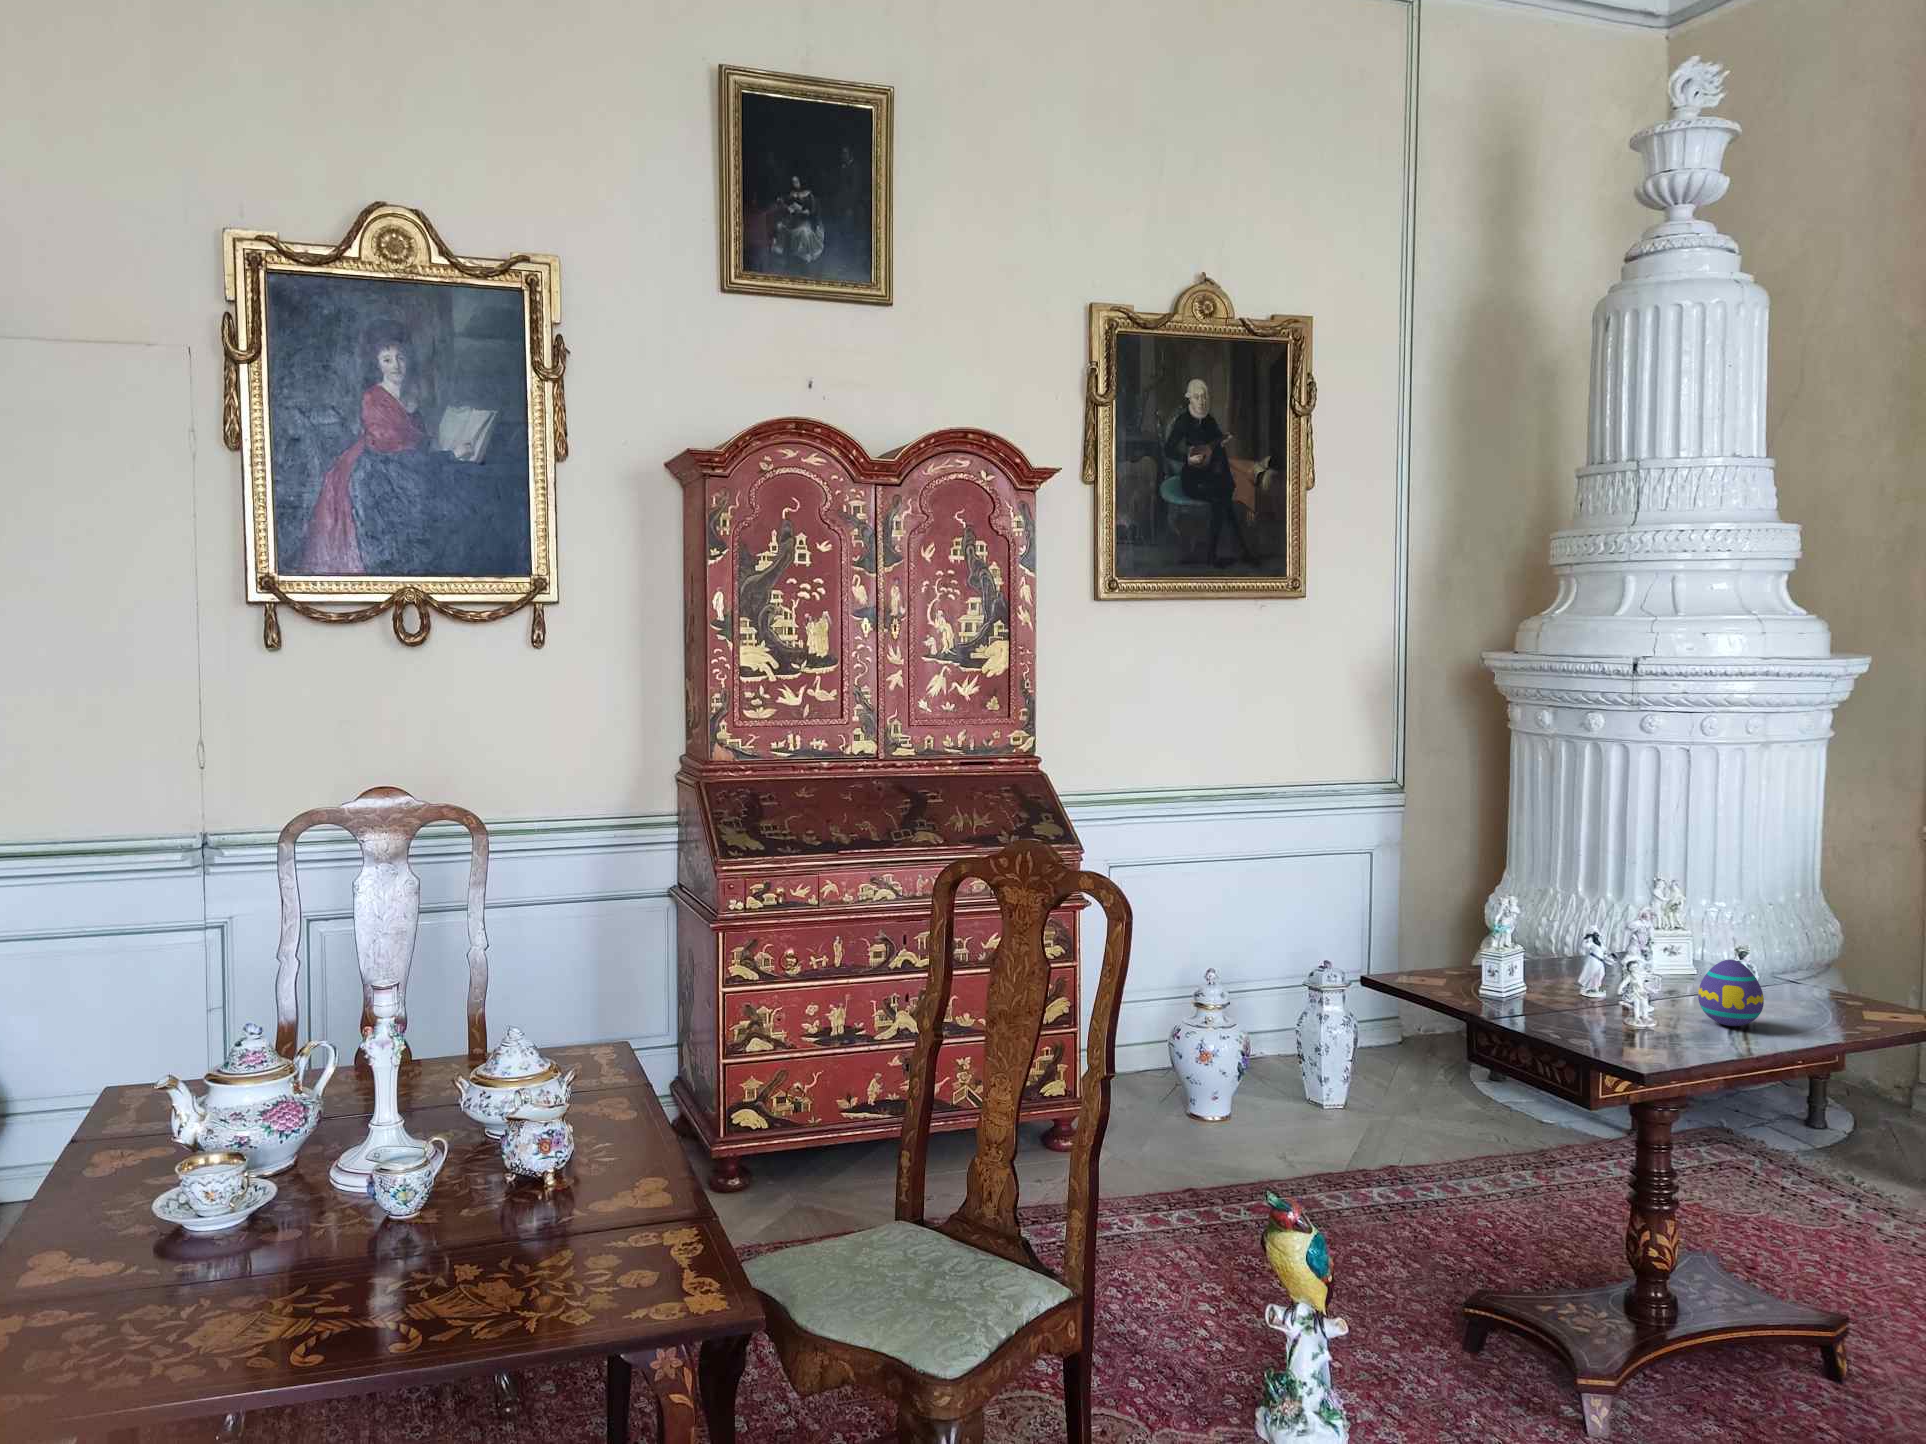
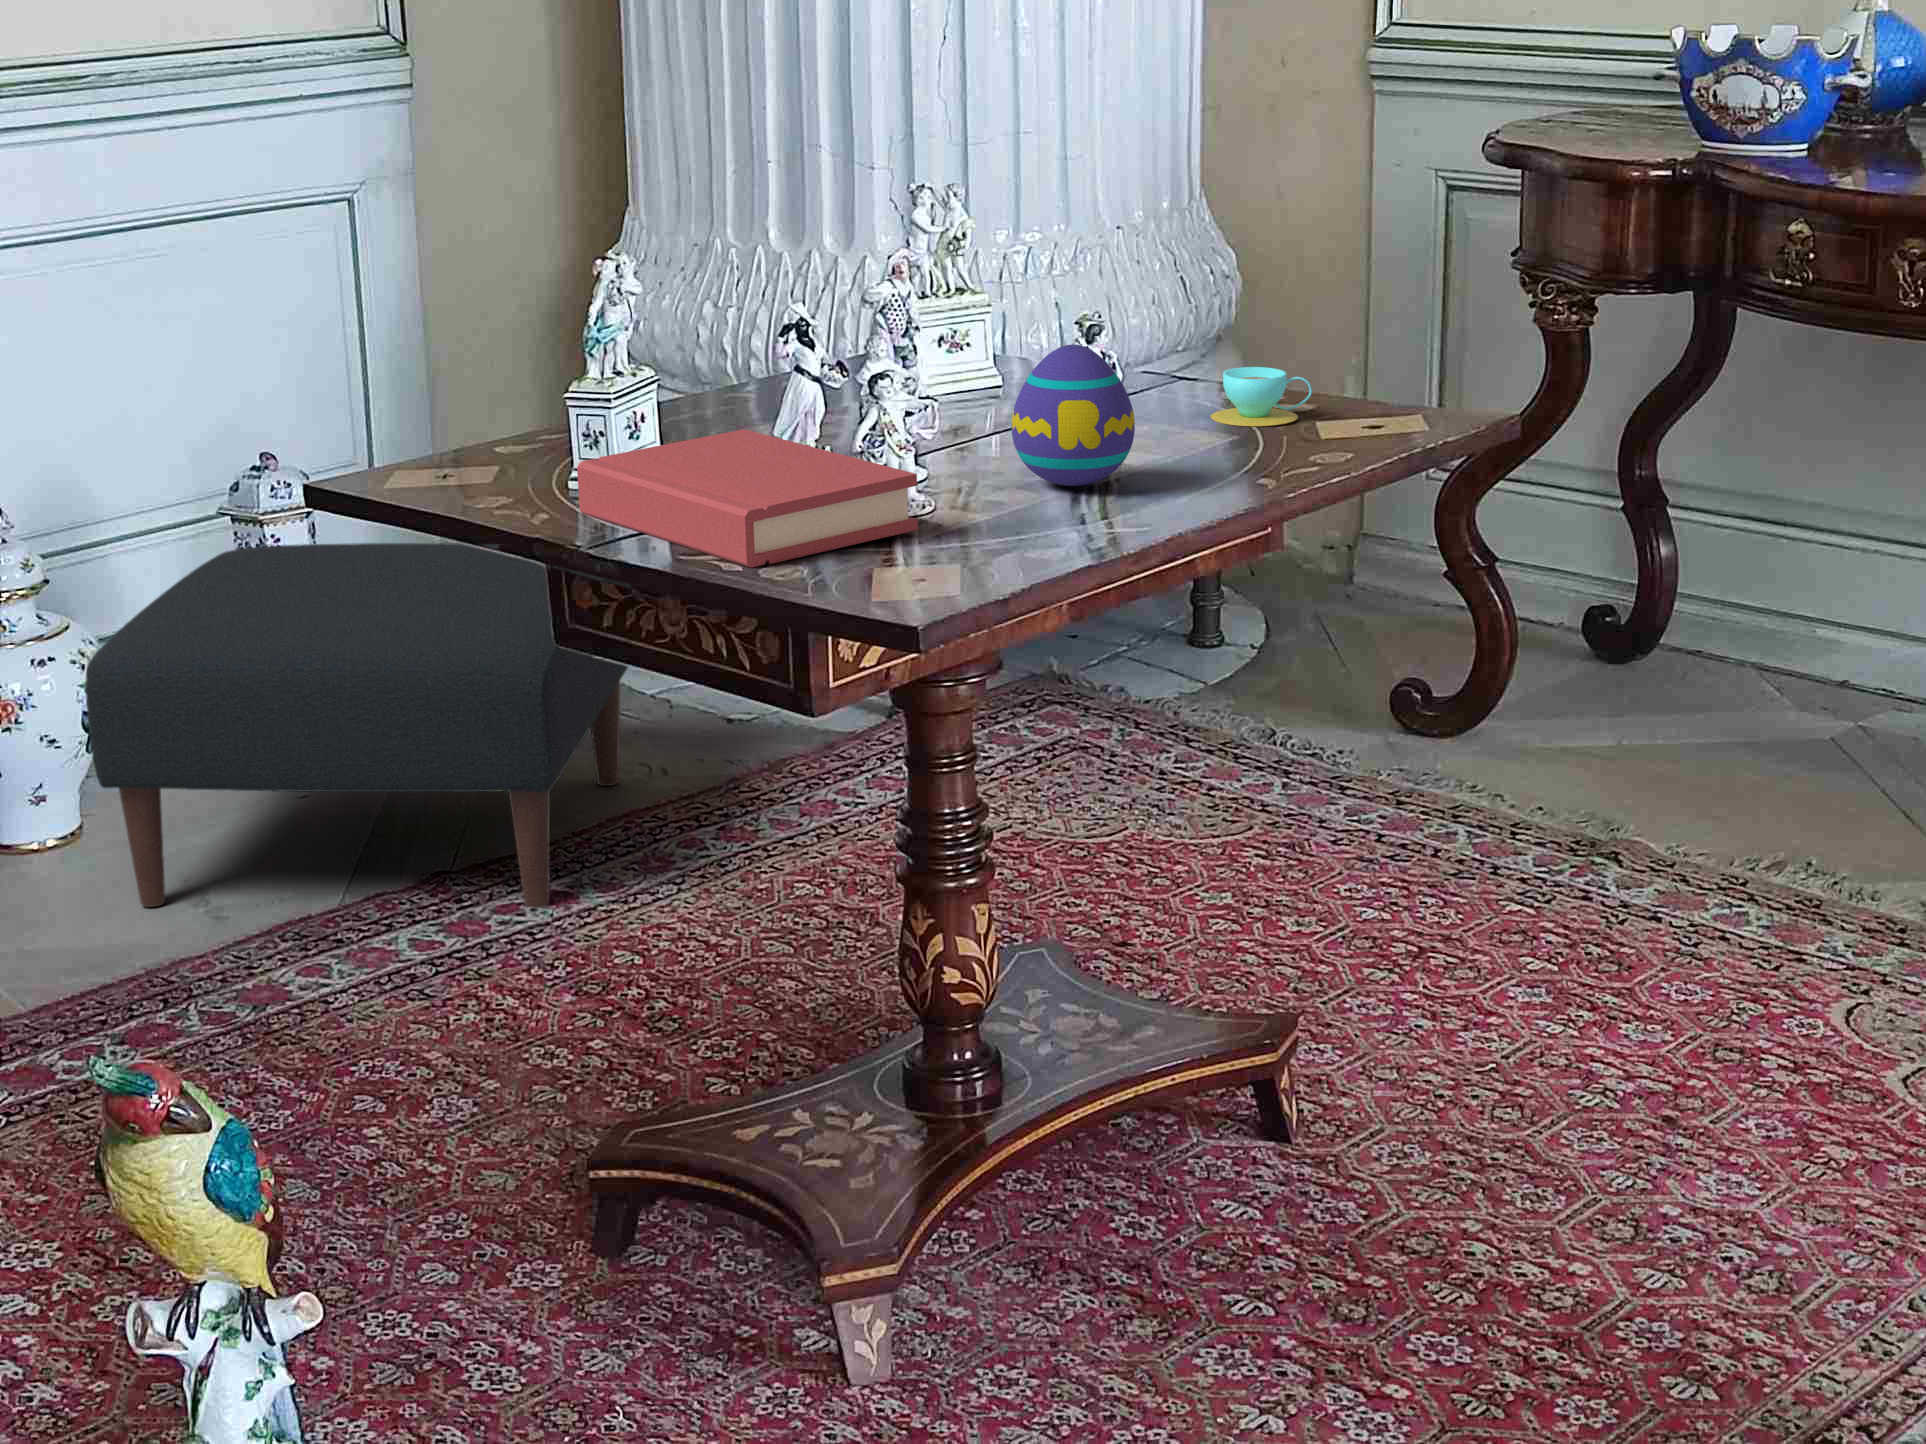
hardback book: none [1486,978,1648,1039] -> present [577,429,918,568]
teacup: none [1810,981,1869,1012] -> present [1210,367,1312,426]
ottoman: none [1245,1002,1495,1192] -> present [85,543,631,909]

